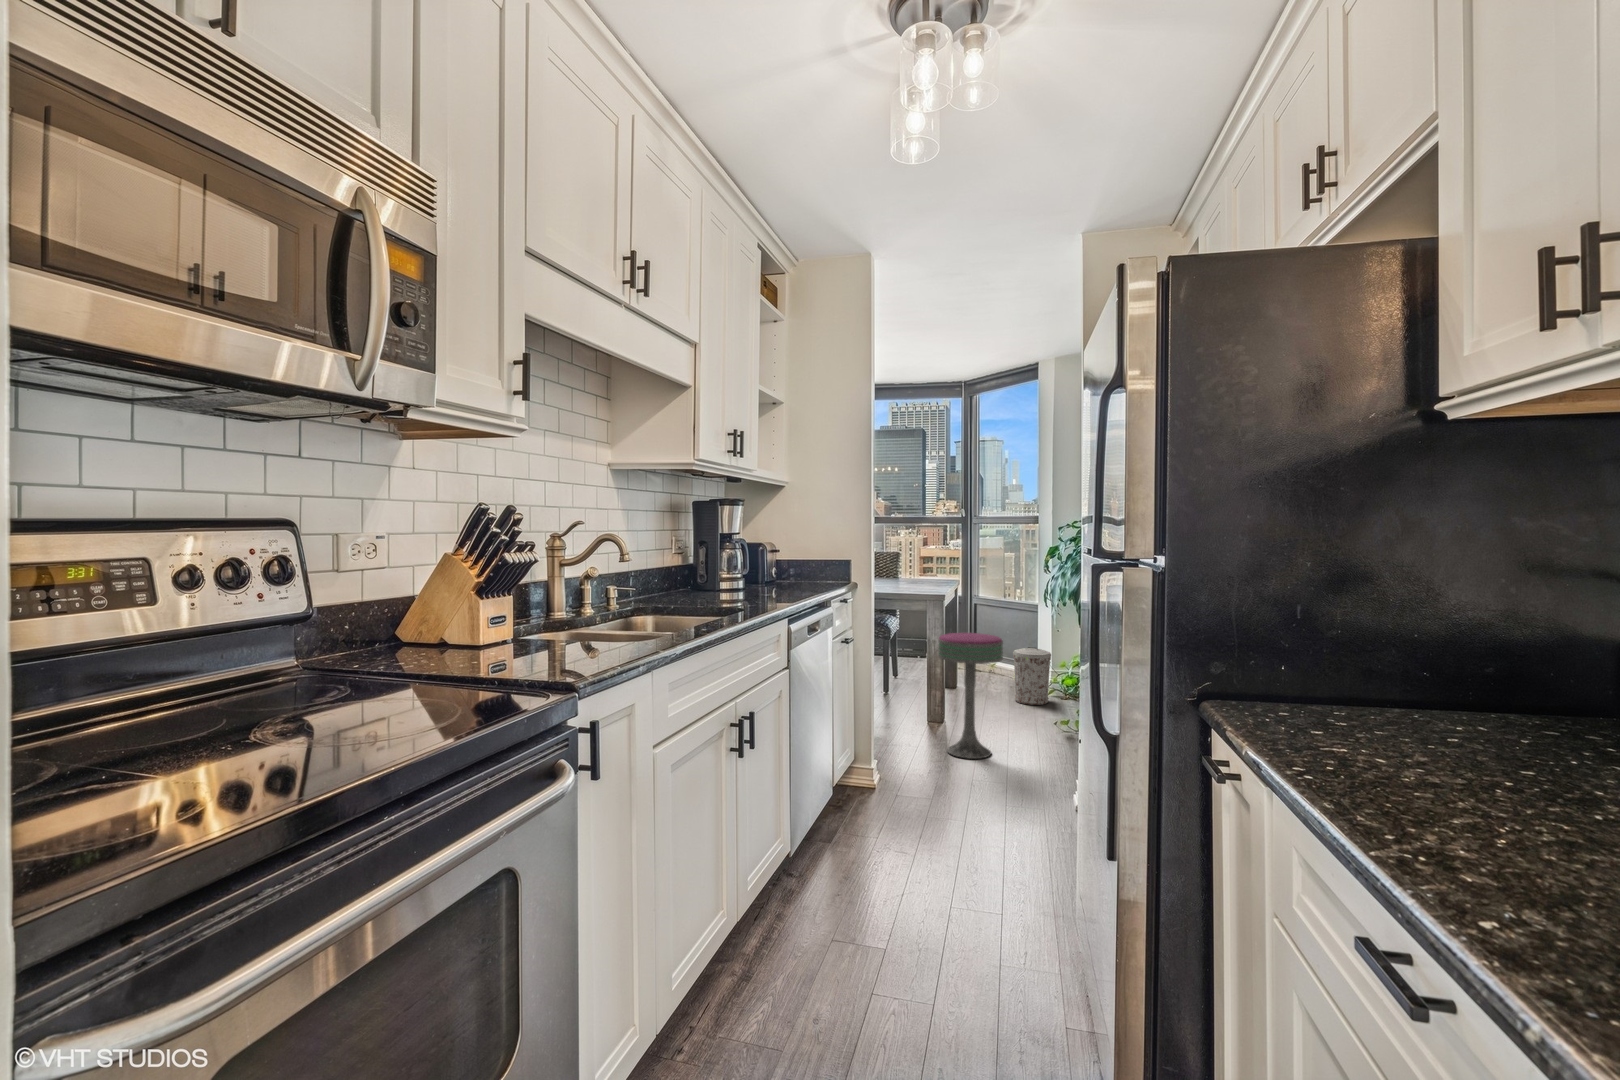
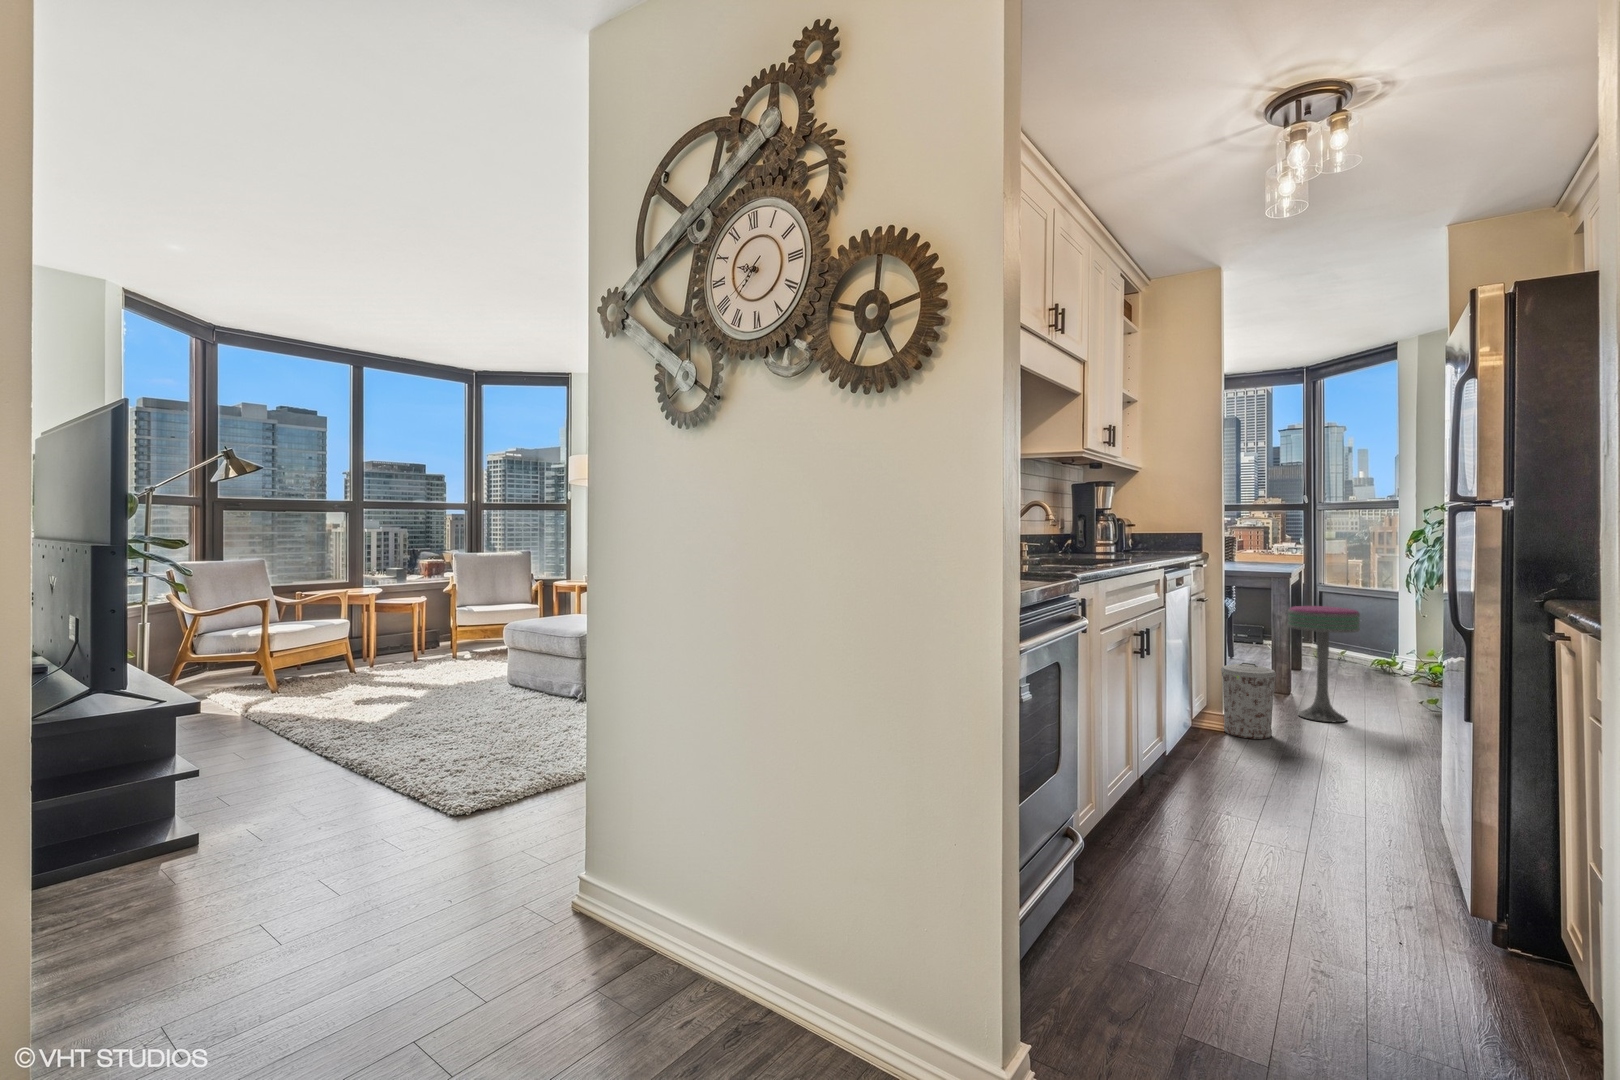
trash can: present [1013,647,1051,705] -> present [1221,663,1276,739]

